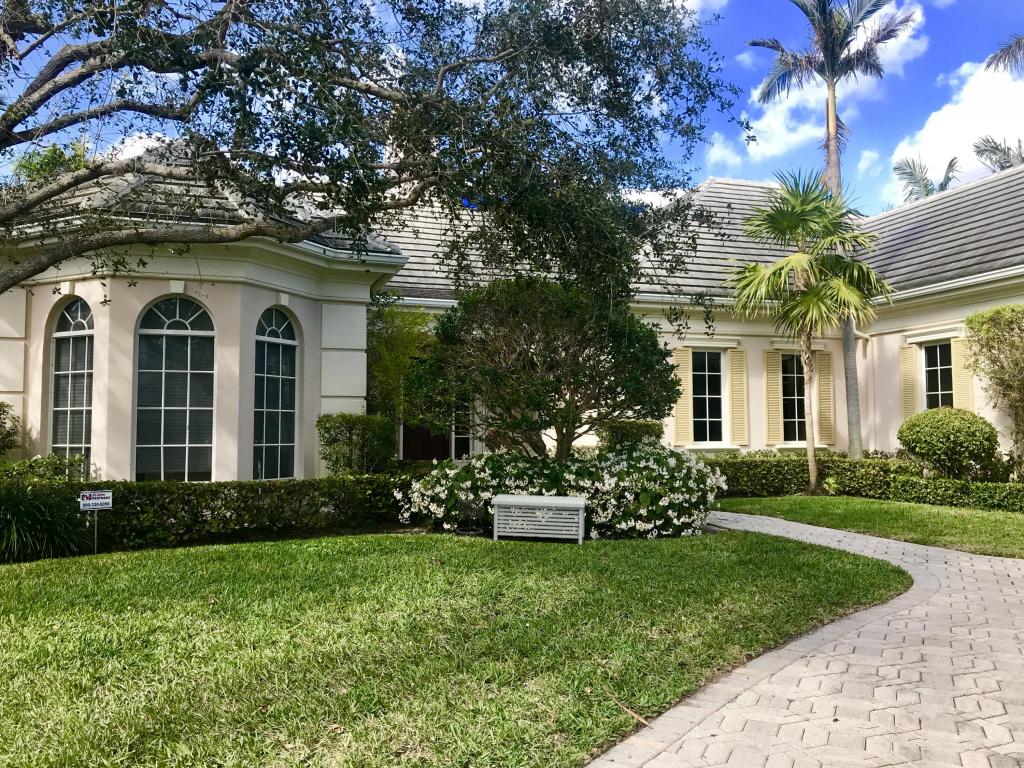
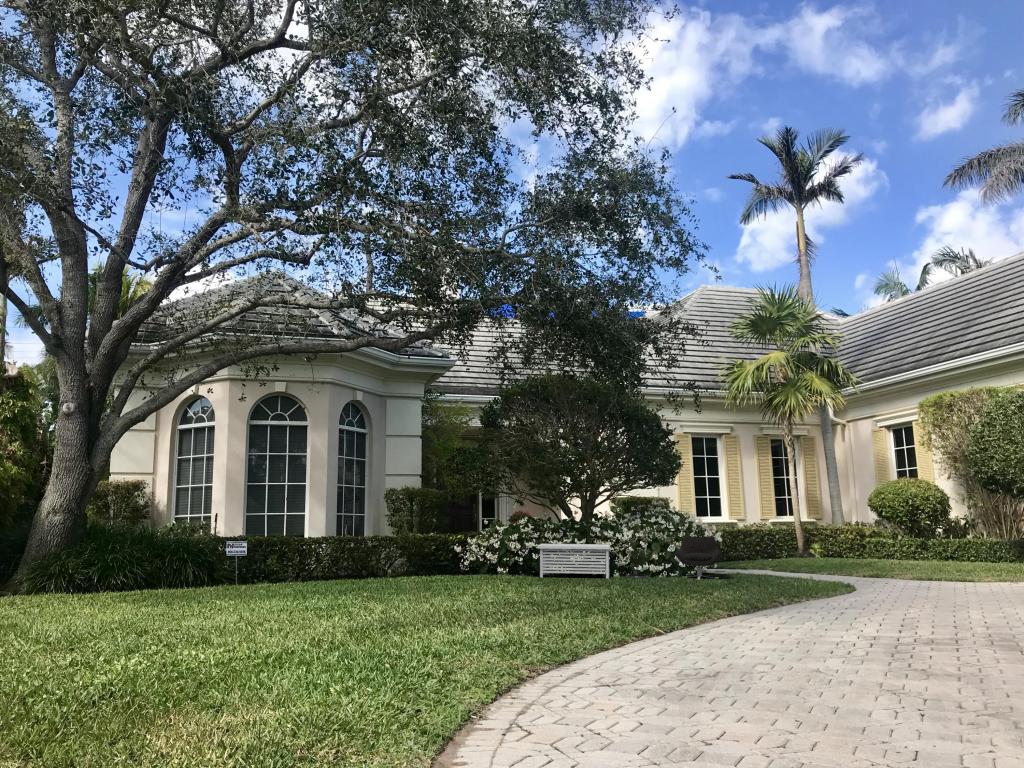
potted tree: present [456,487,484,534] -> present [627,543,648,578]
lounge chair: none [668,487,731,548] -> present [674,536,722,580]

